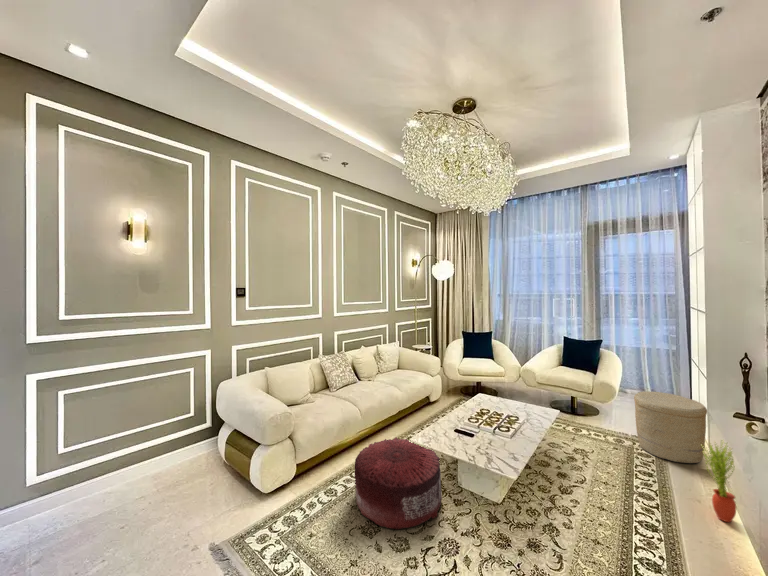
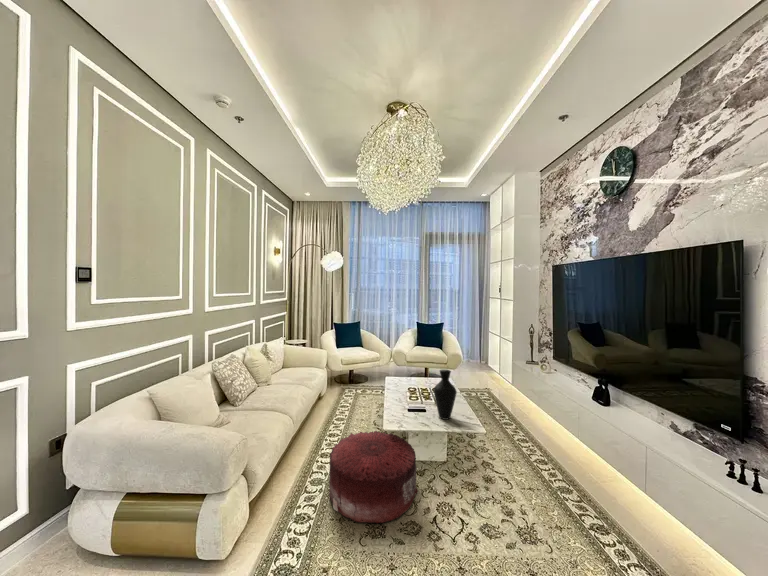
woven basket: present [634,392,707,463] -> none [476,355,514,398]
vase: none [479,393,508,453] -> present [434,370,457,420]
potted plant: present [702,443,736,522] -> none [532,375,550,424]

